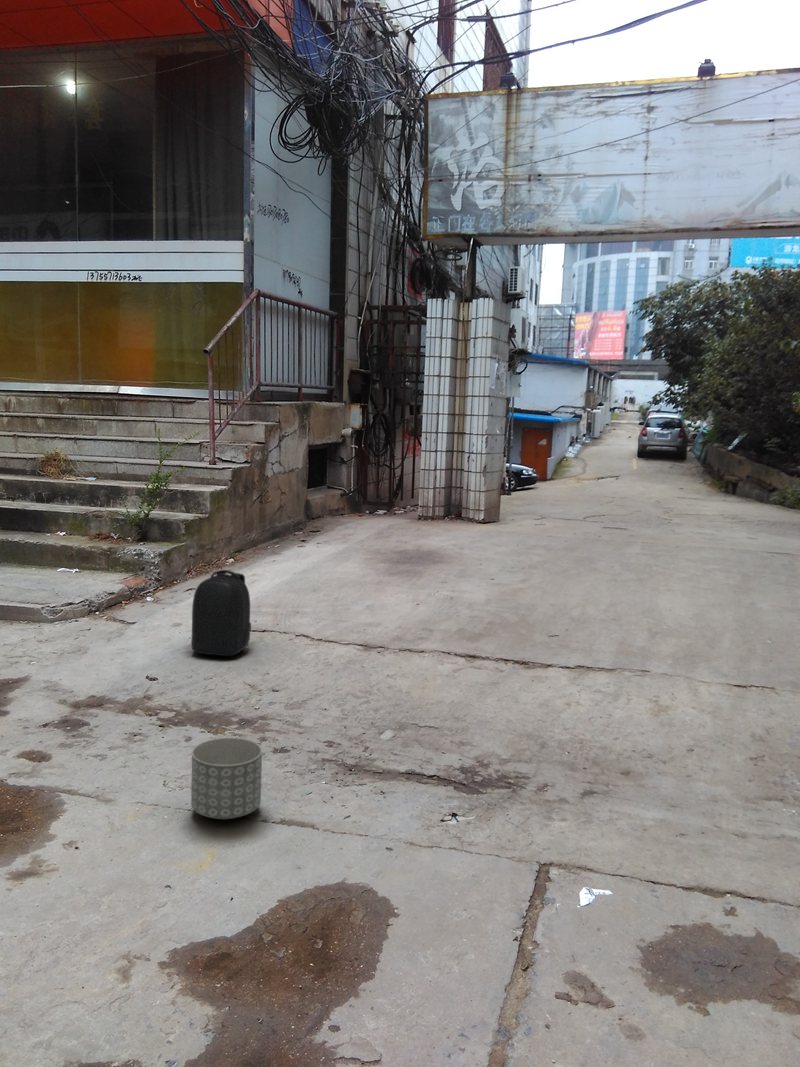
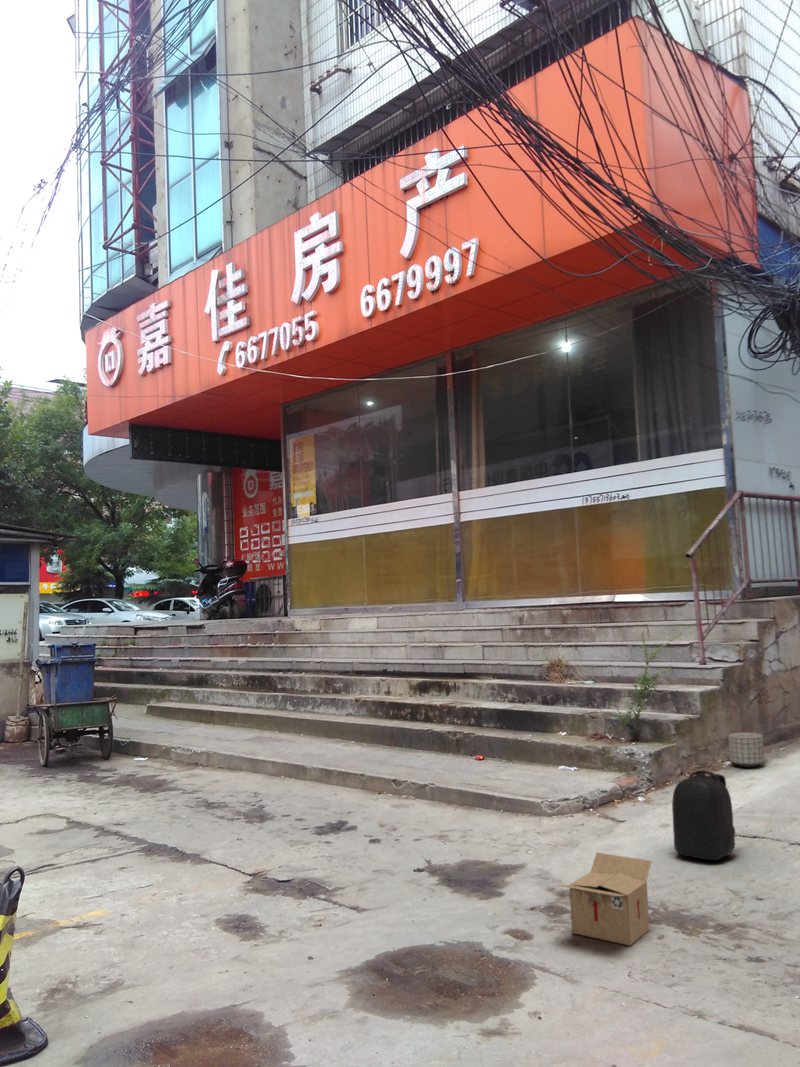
cardboard box: none [84,661,184,754] -> present [562,852,651,946]
planter: present [191,738,262,820] -> present [729,733,764,767]

